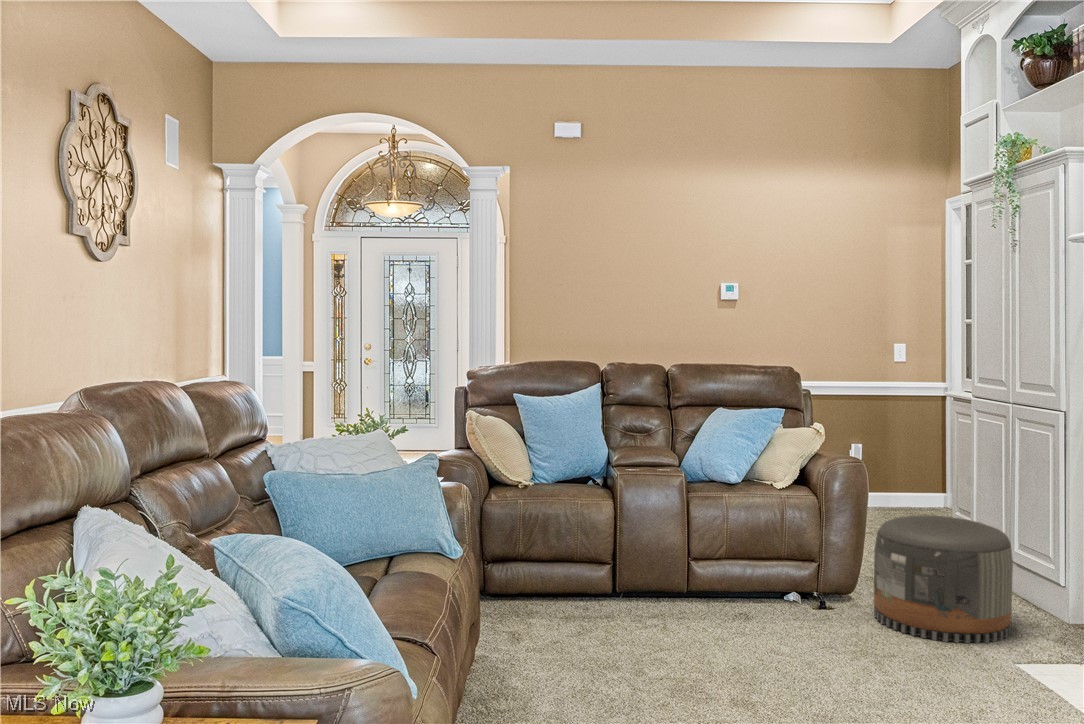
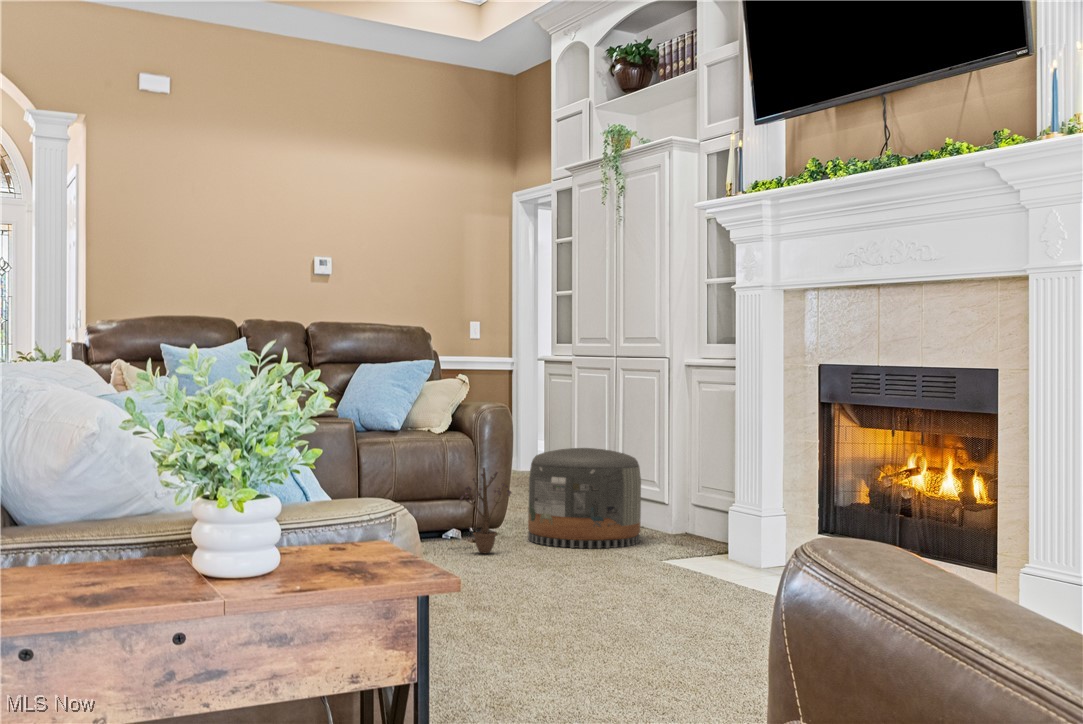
decorative plant: none [764,541,835,632] -> present [450,468,511,553]

